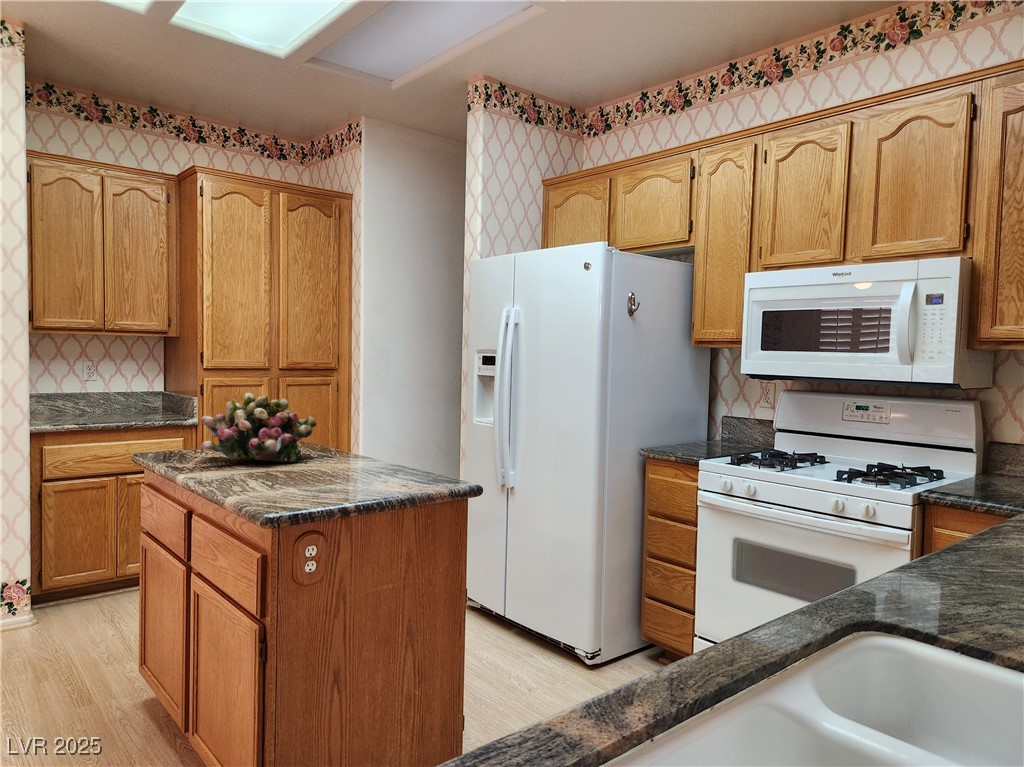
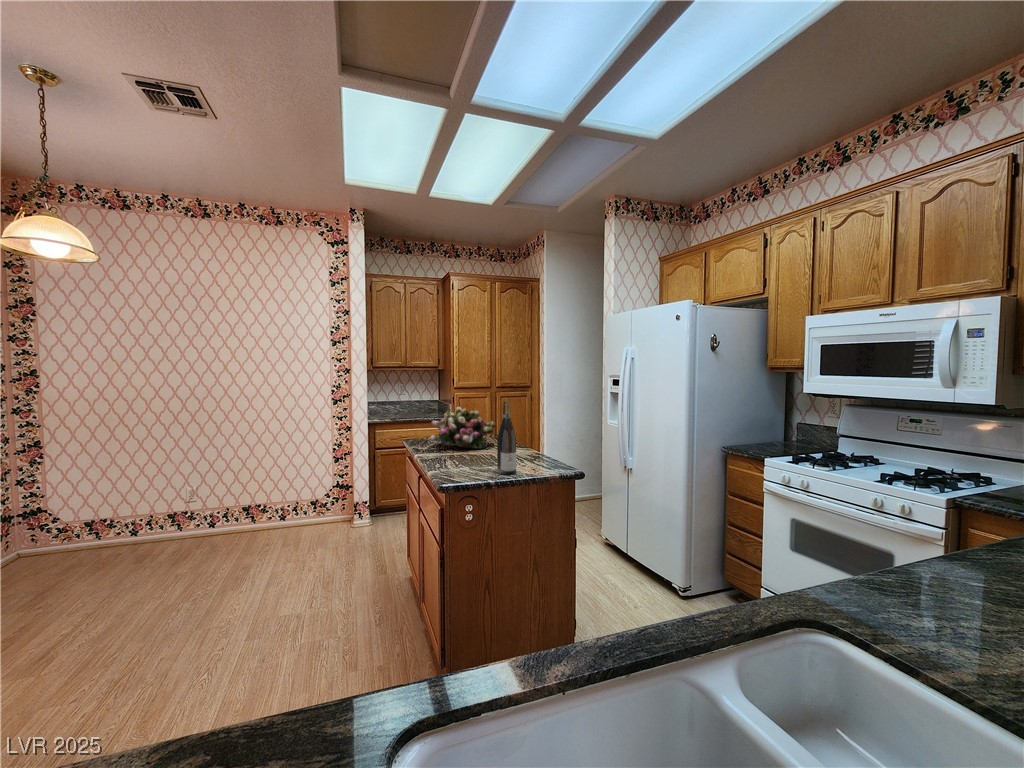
wine bottle: none [349,376,381,495] -> present [497,401,516,474]

